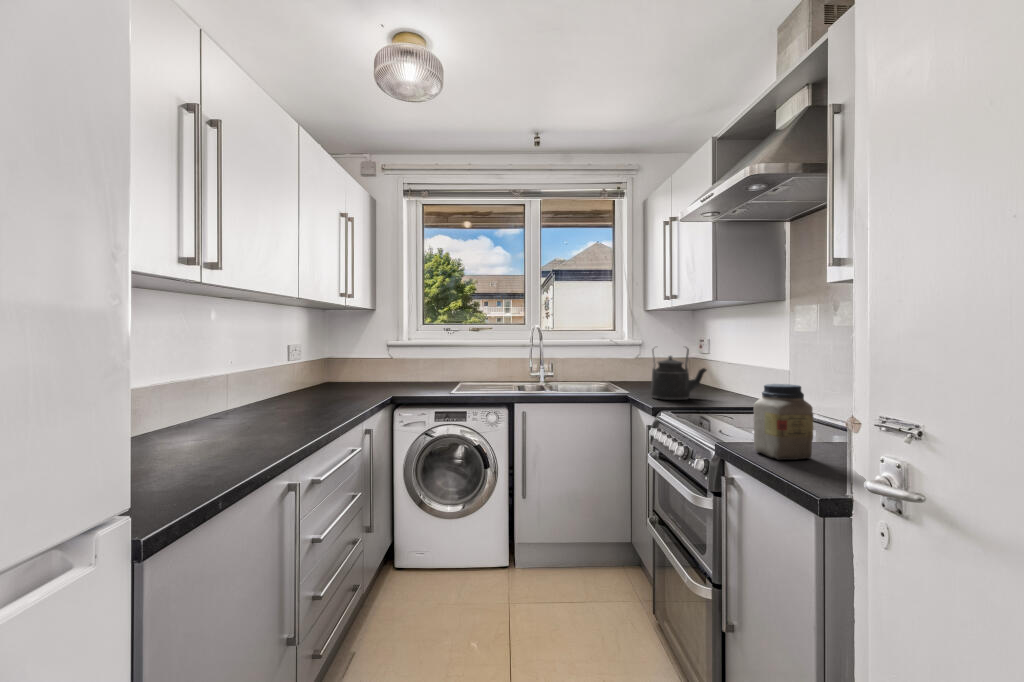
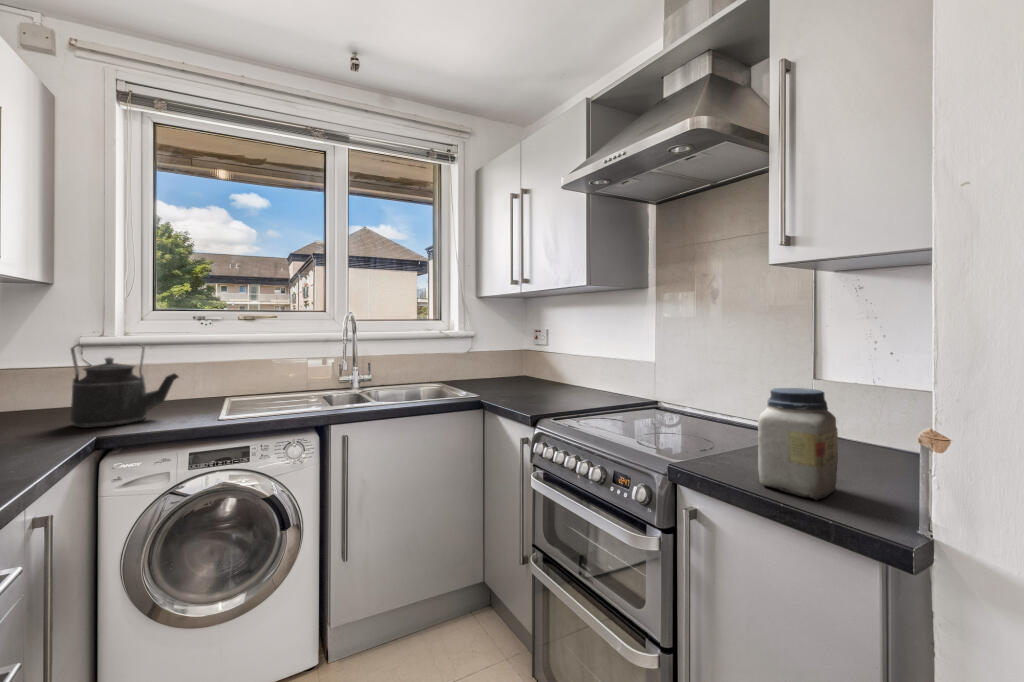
kettle: present [651,347,707,400] -> present [70,343,179,428]

